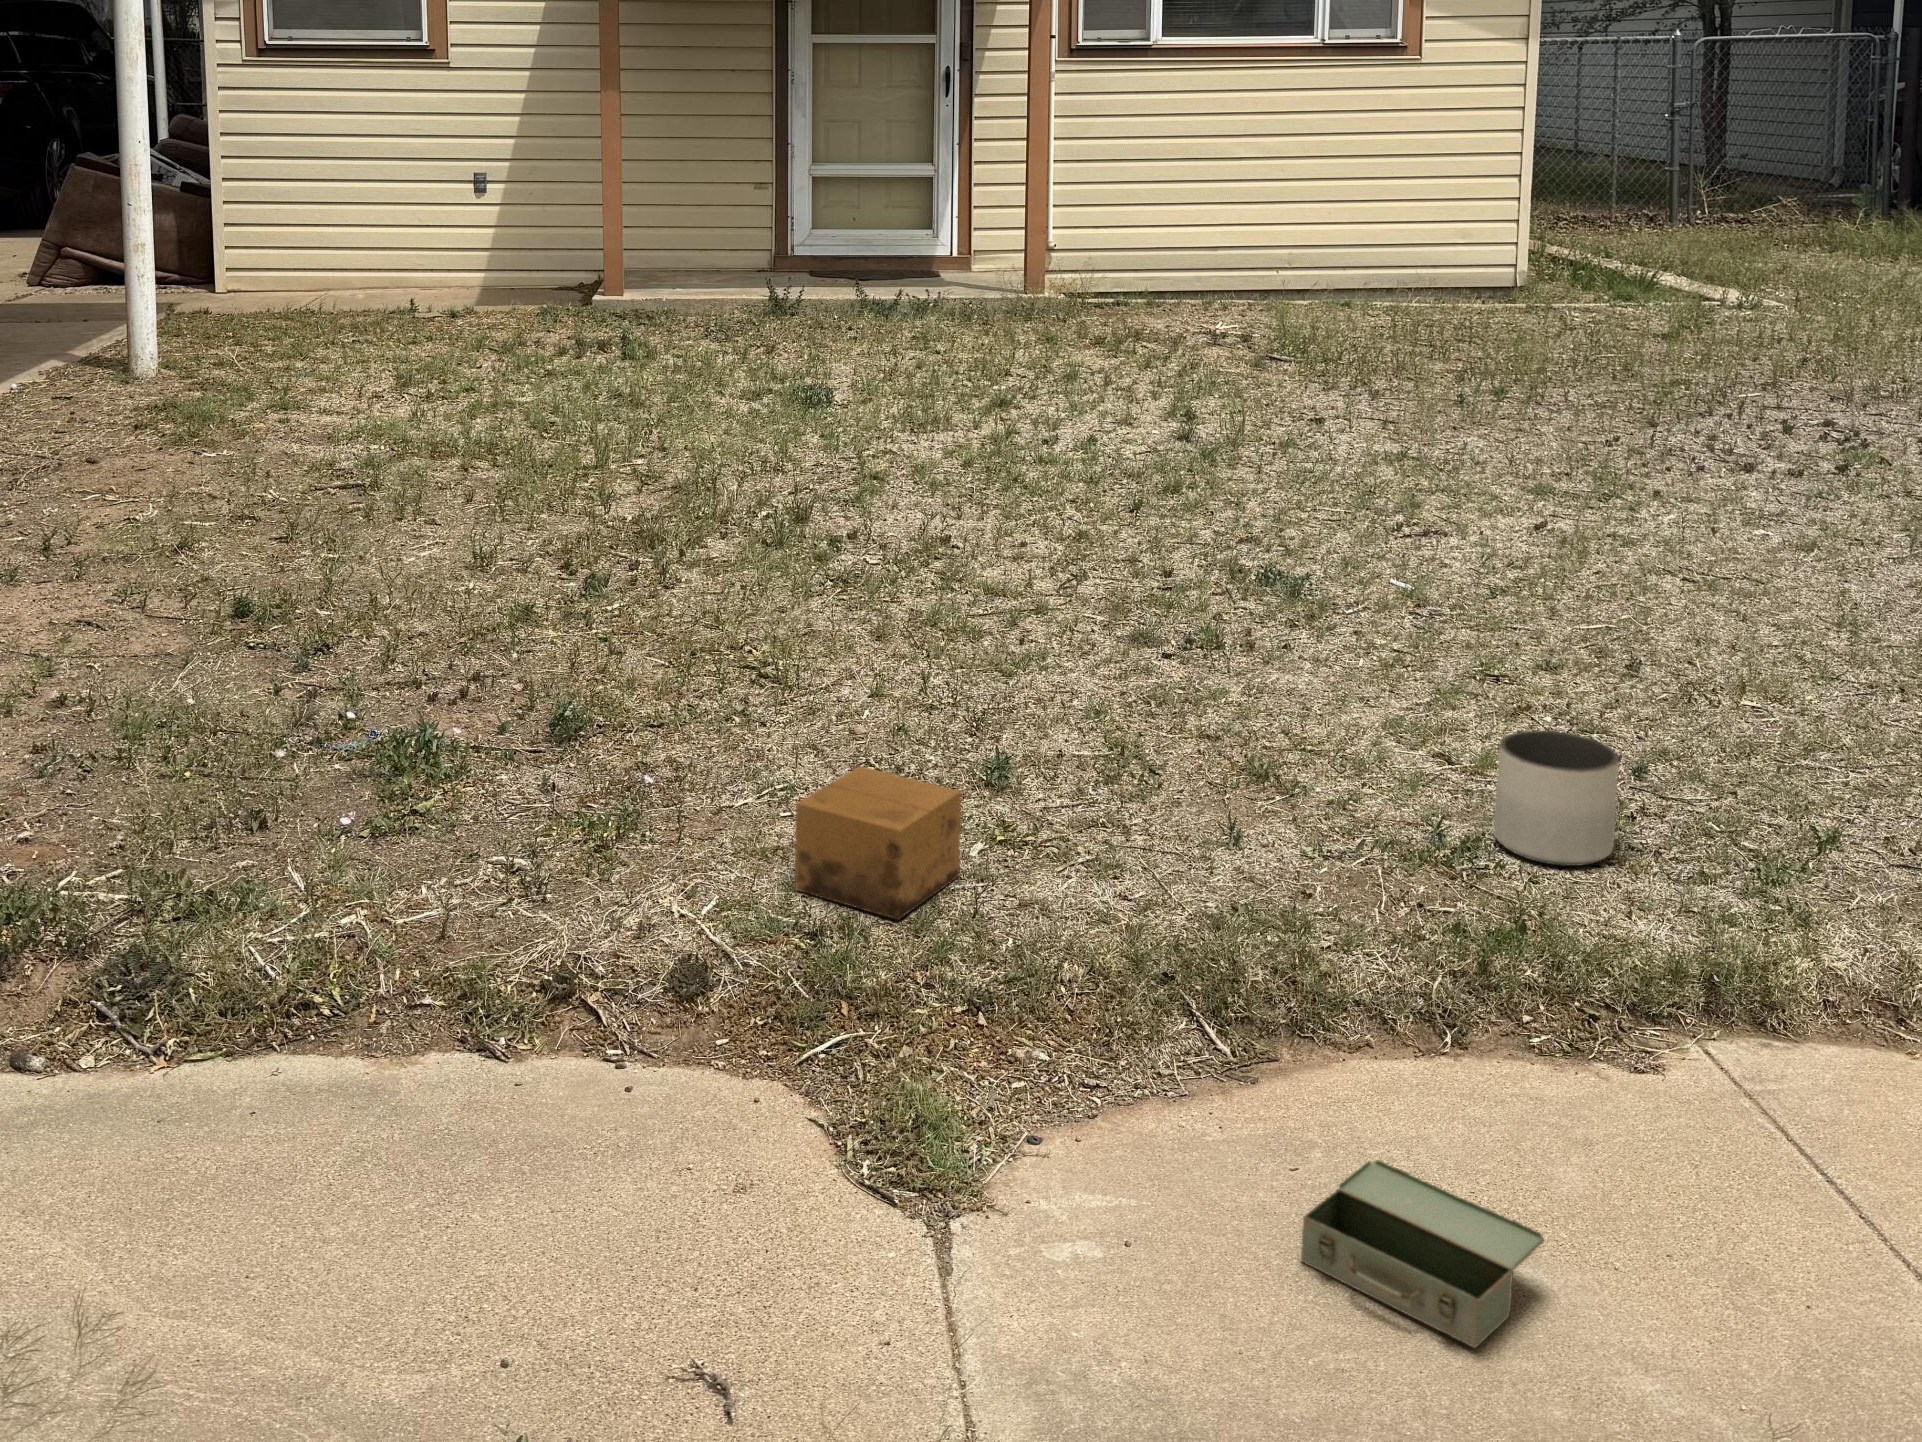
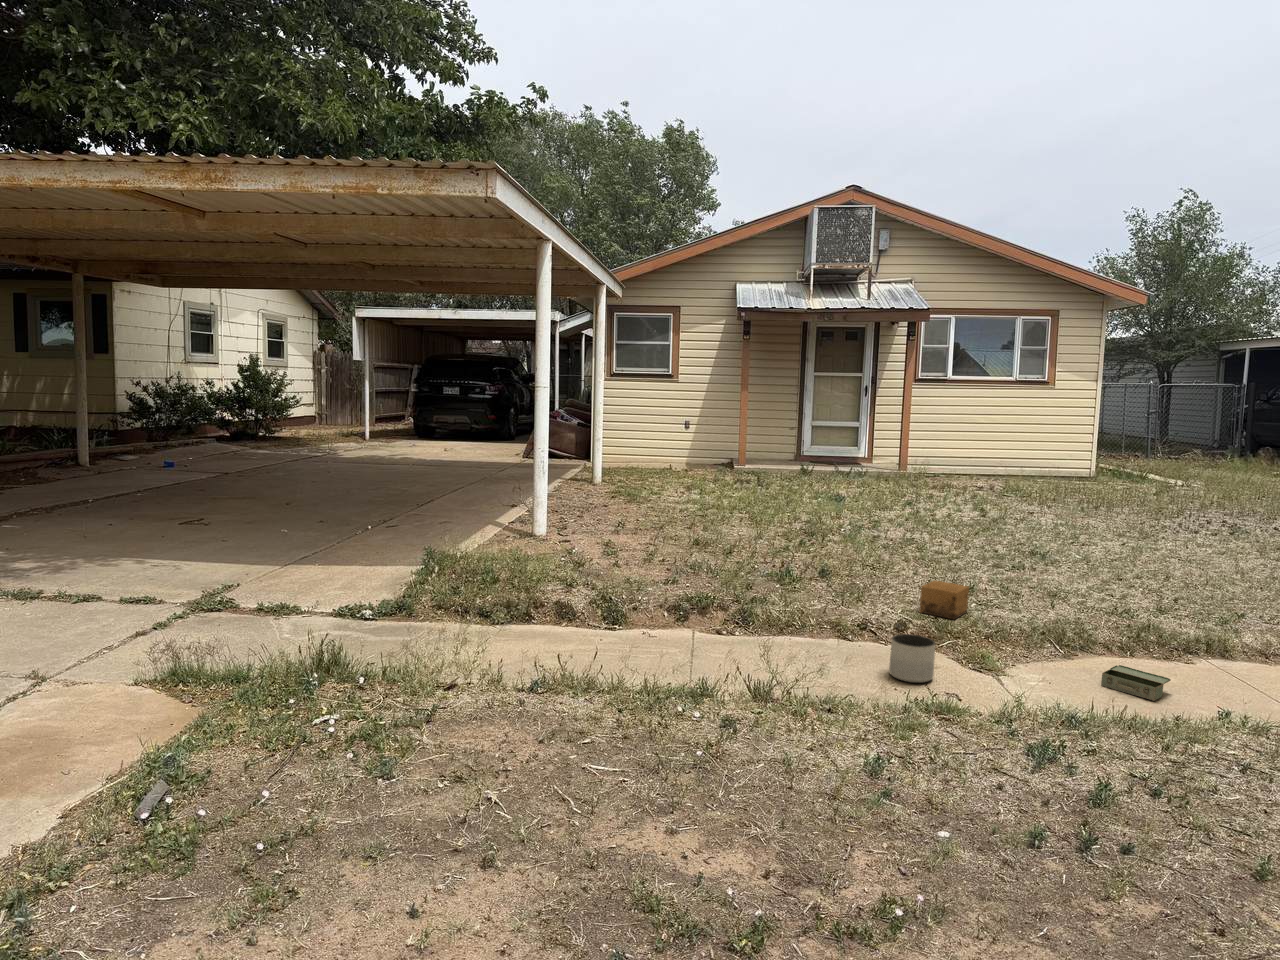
planter: present [1493,730,1619,866] -> present [889,634,935,683]

